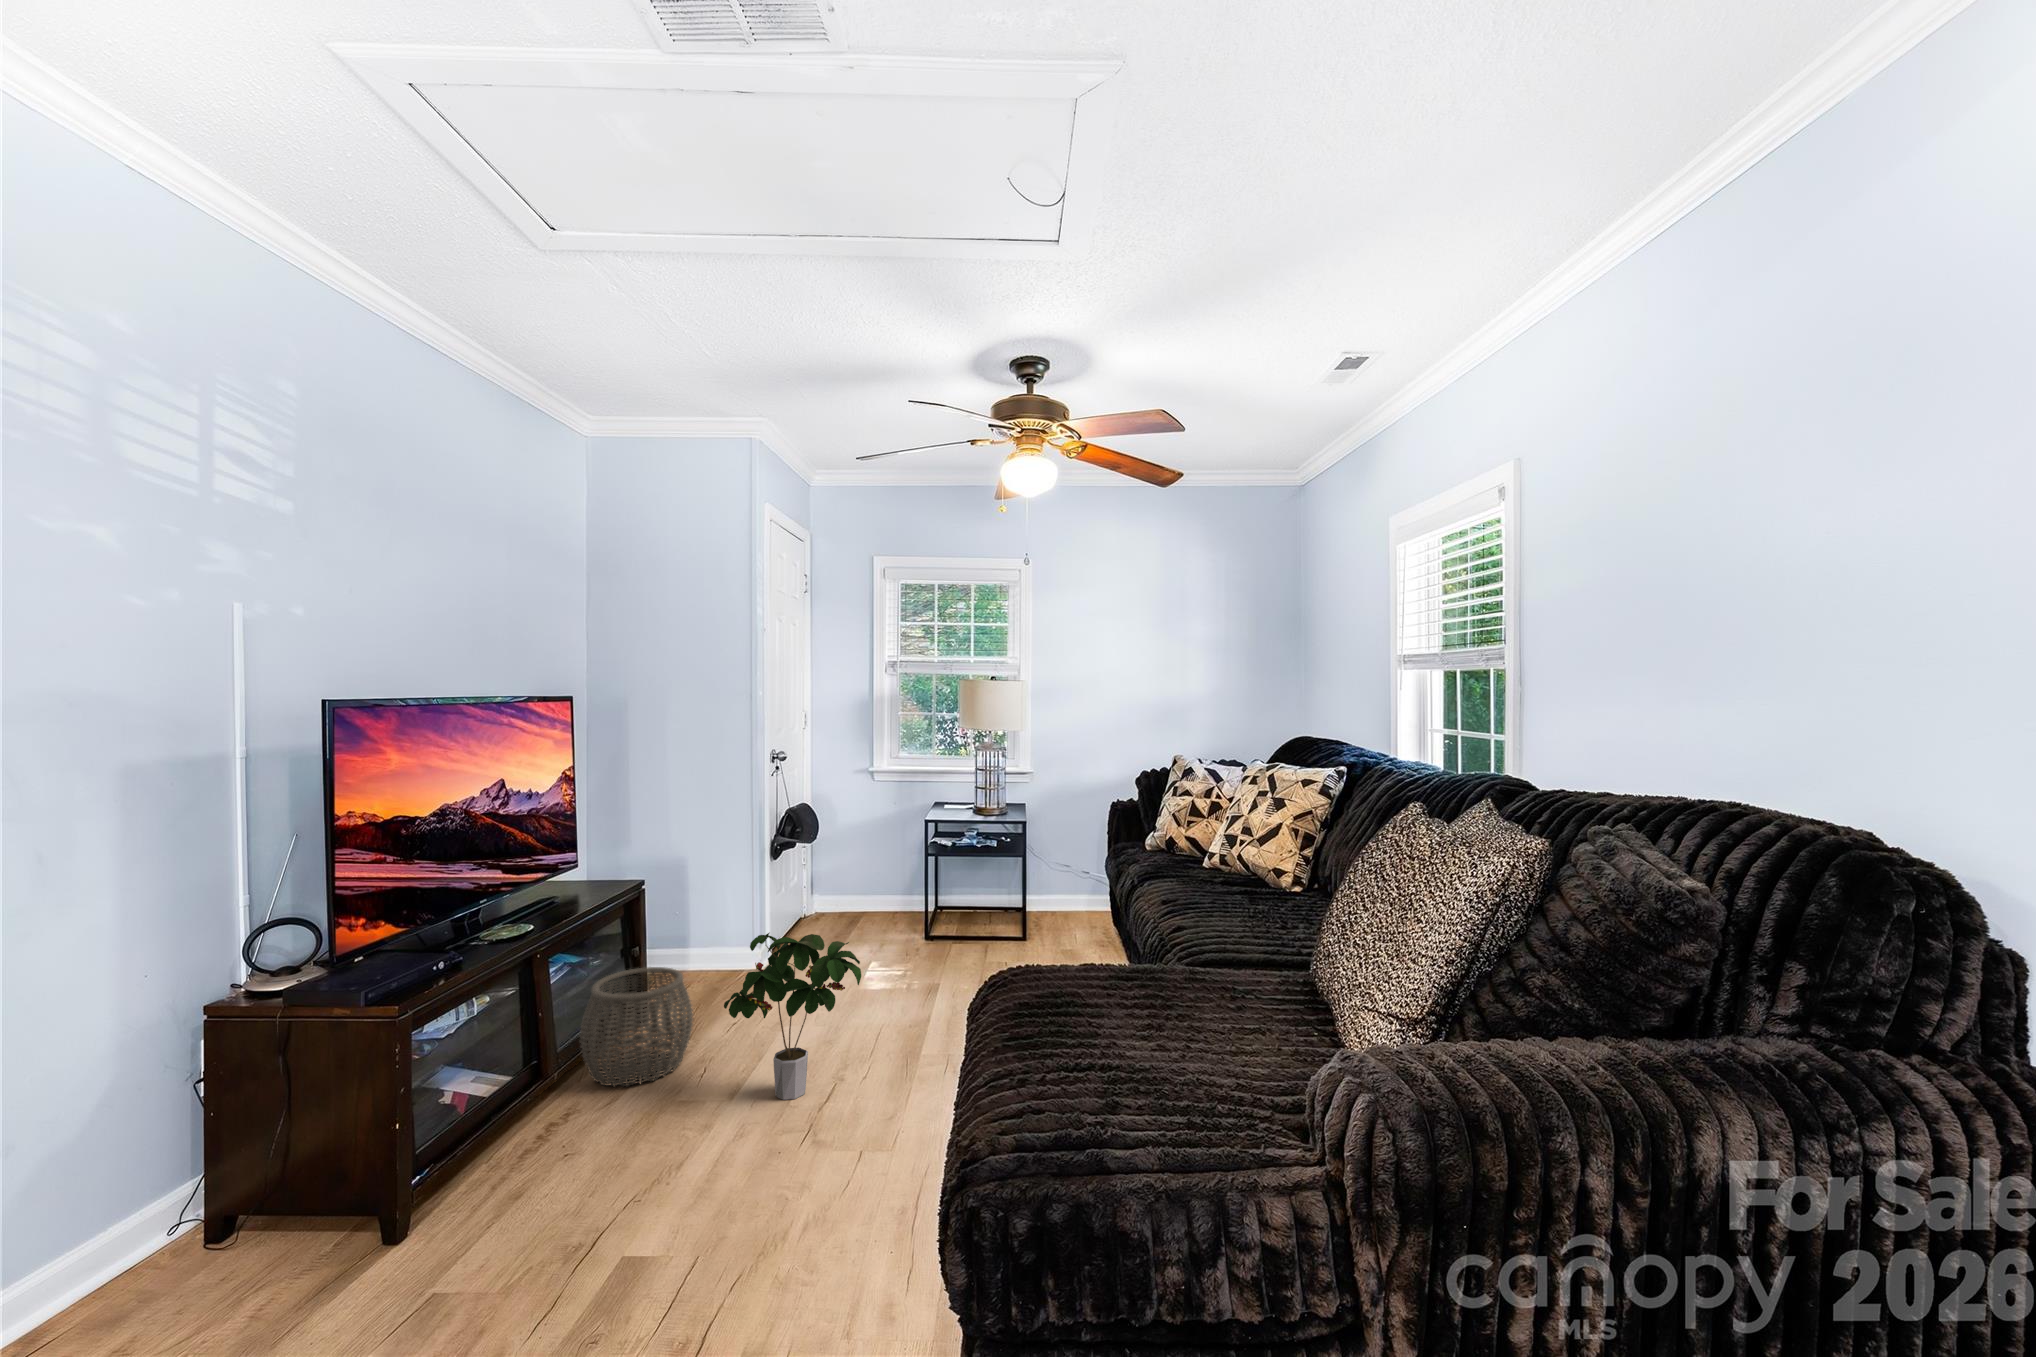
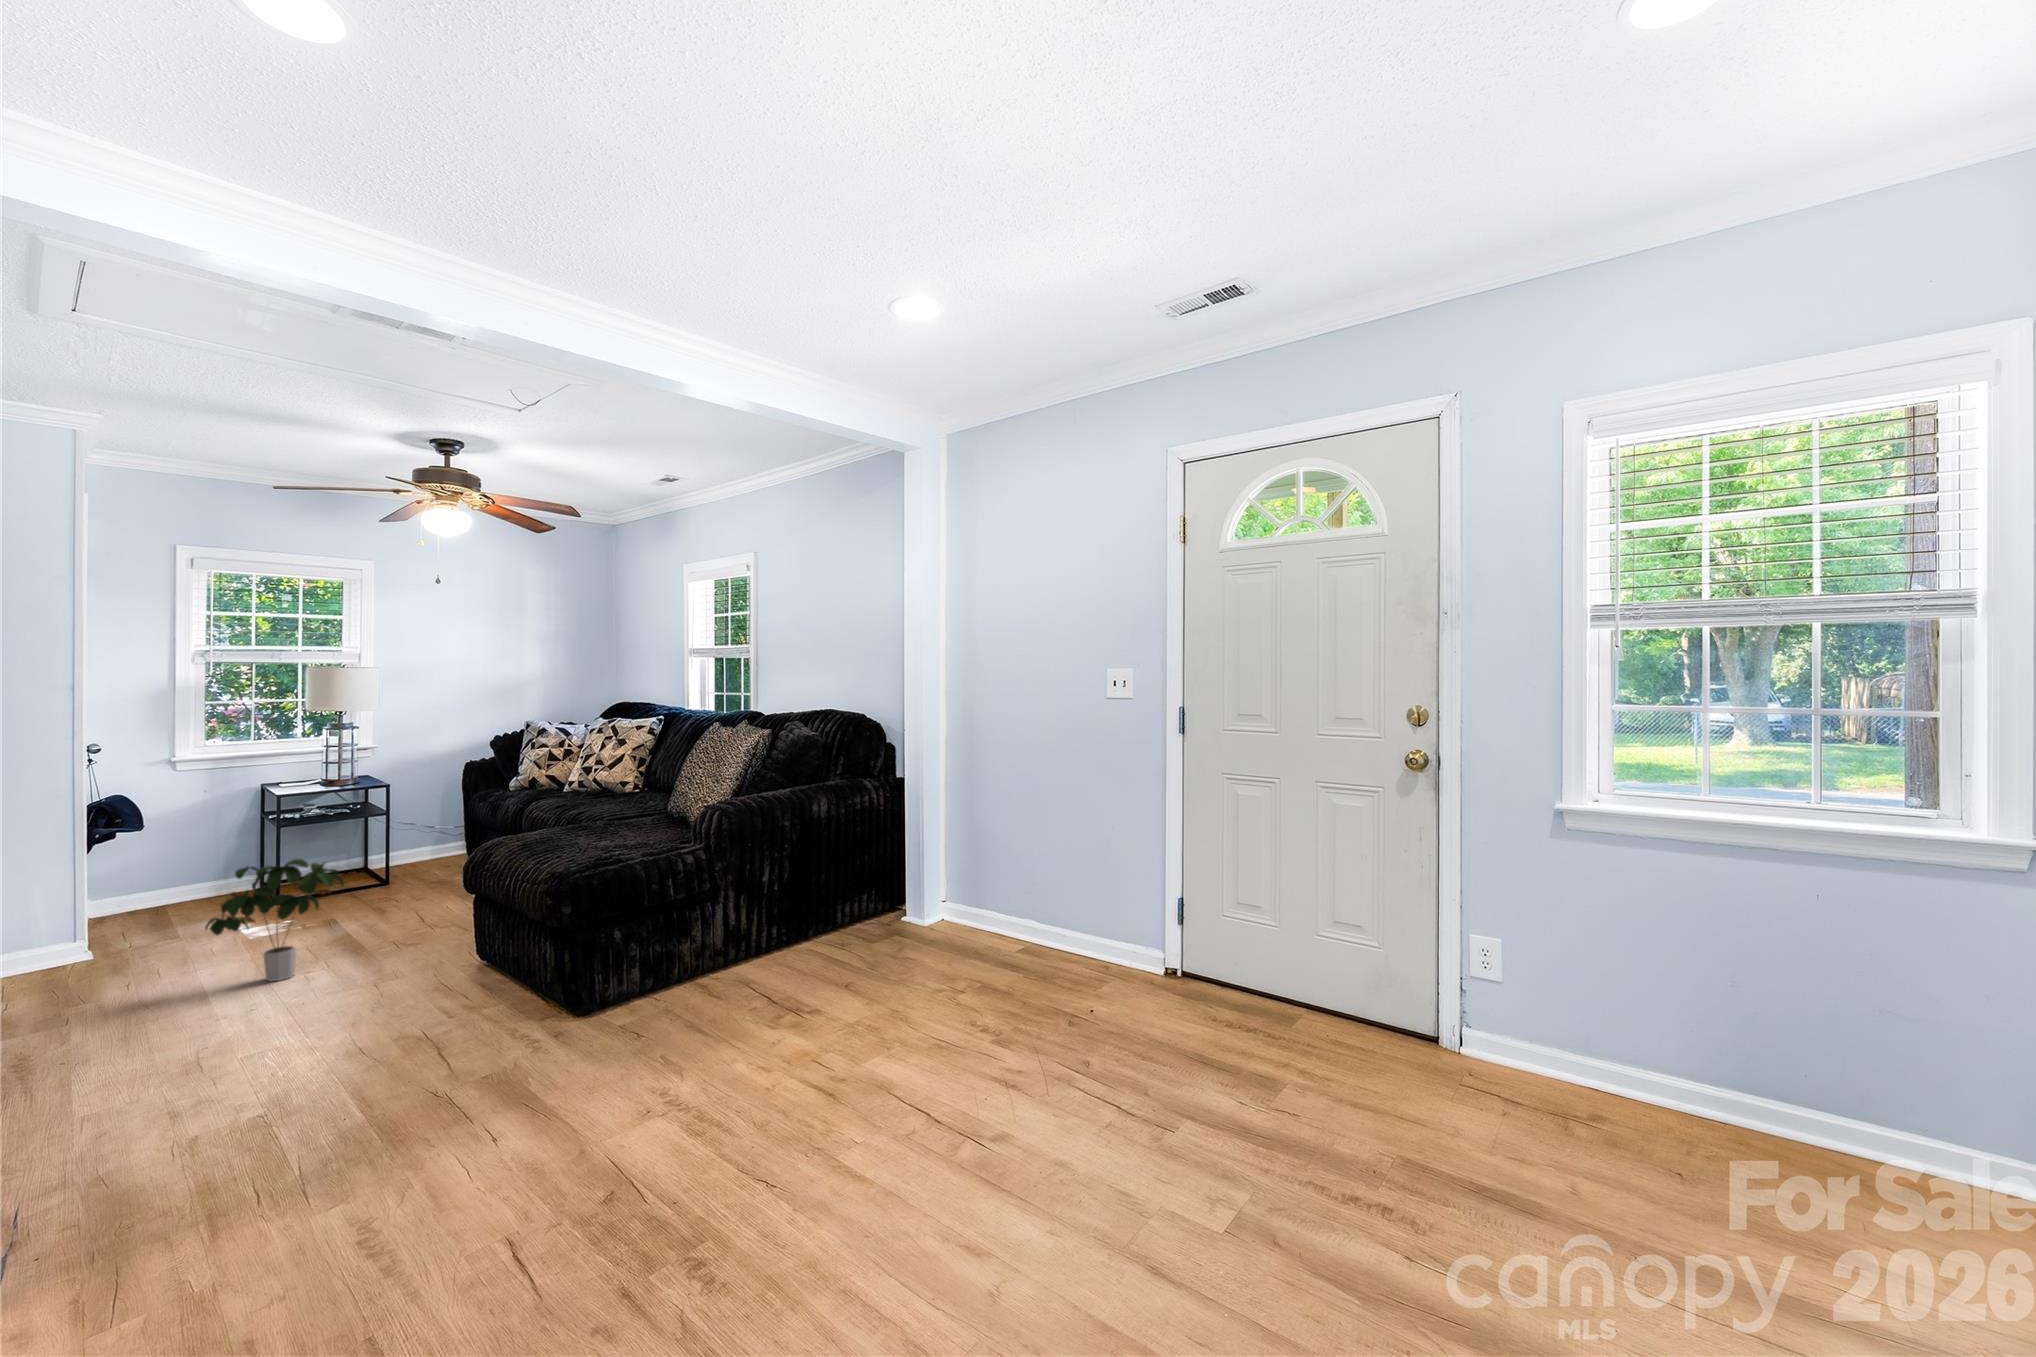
woven basket: present [580,967,693,1086] -> none [23,923,149,1020]

